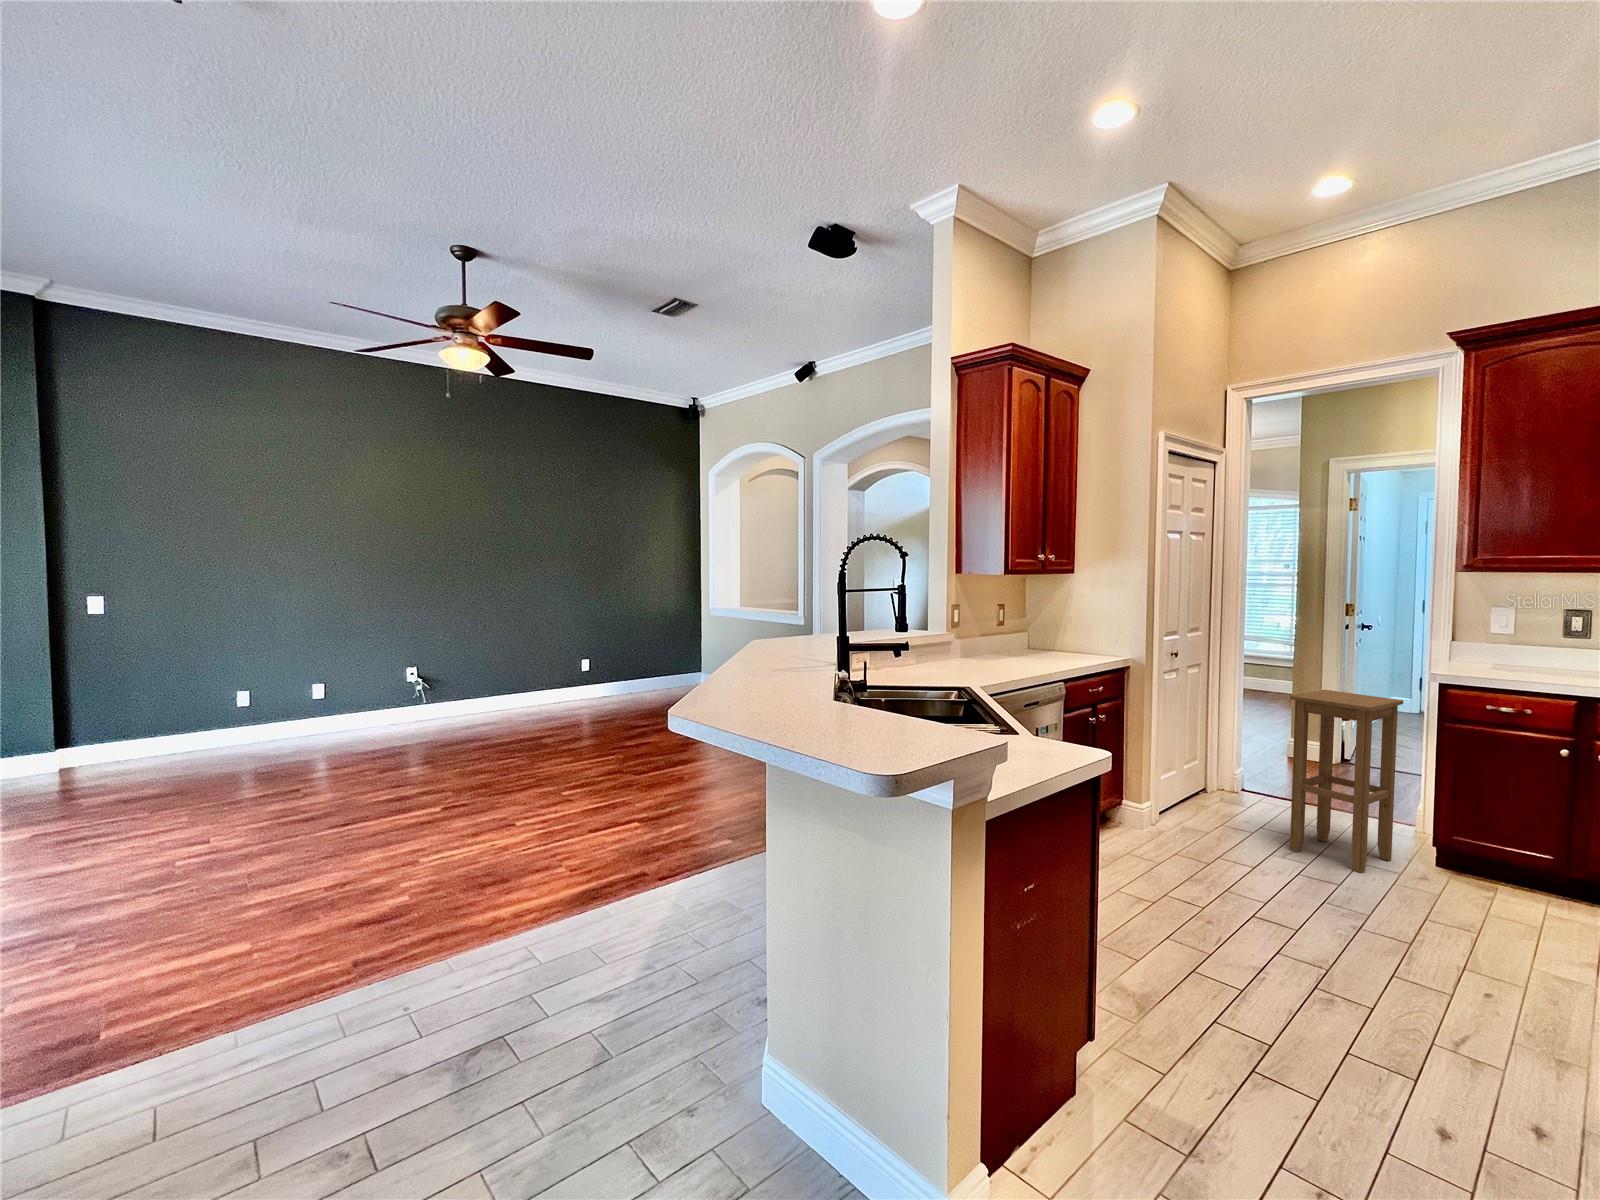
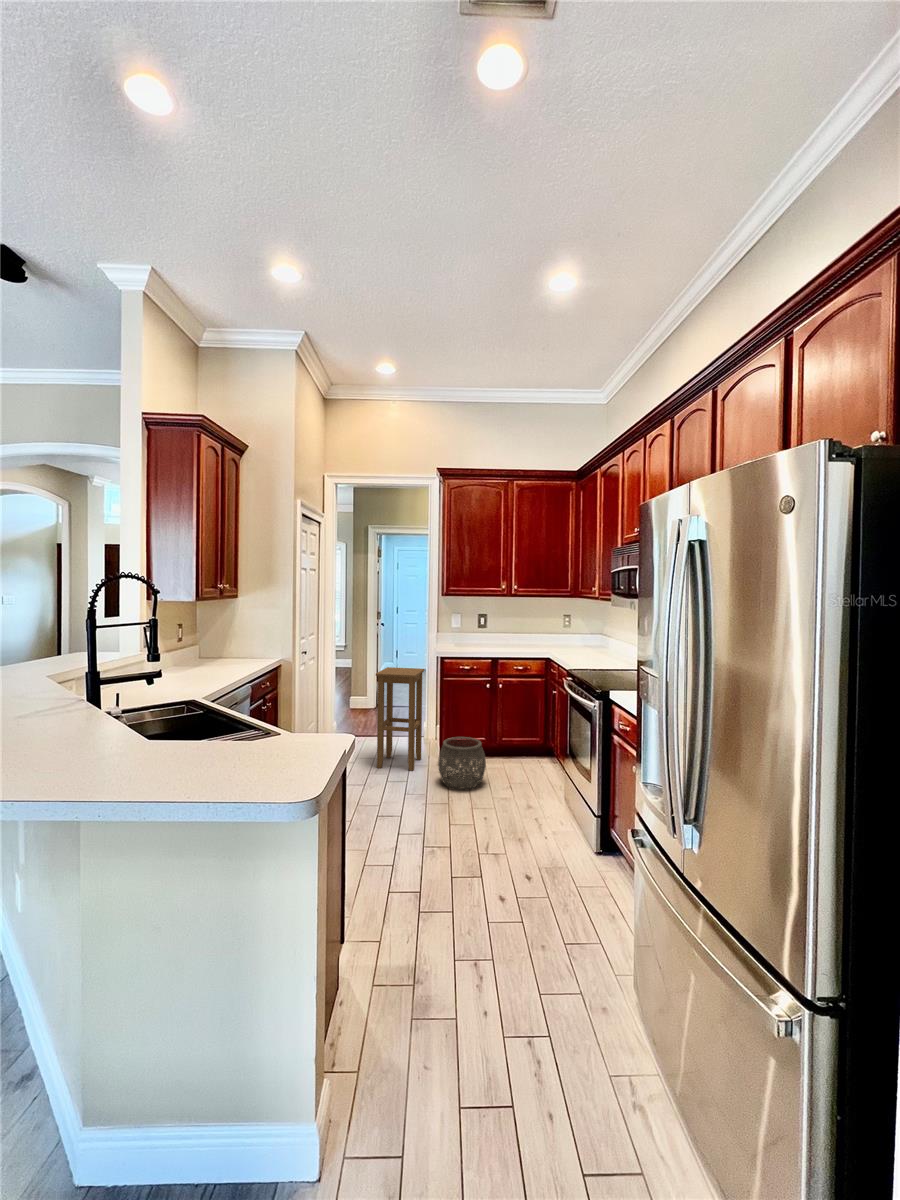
woven basket: none [1408,833,1535,940] -> present [438,737,486,789]

